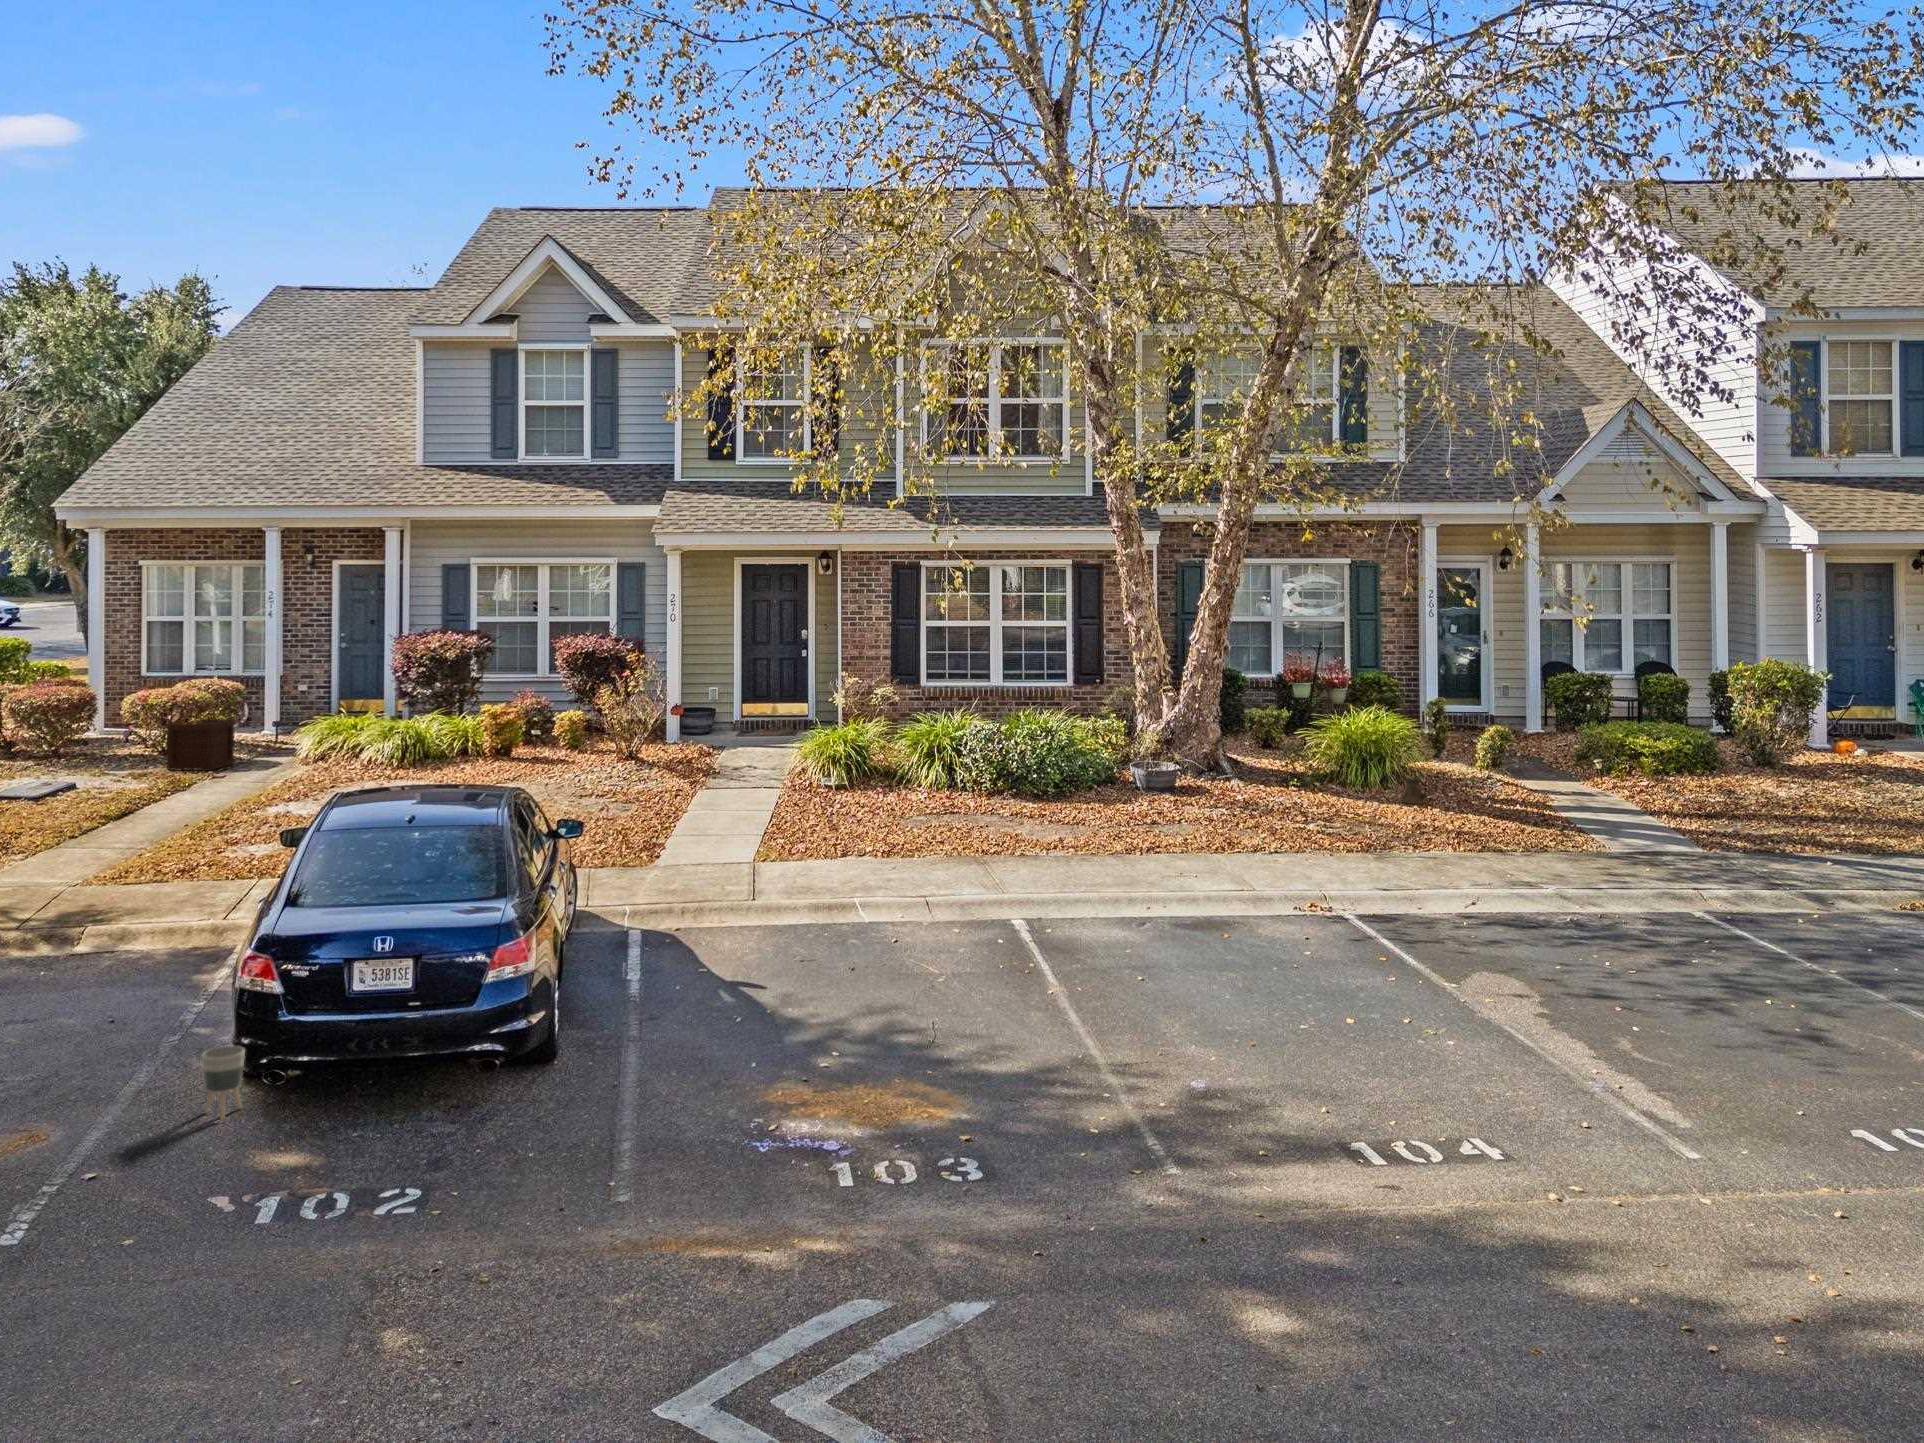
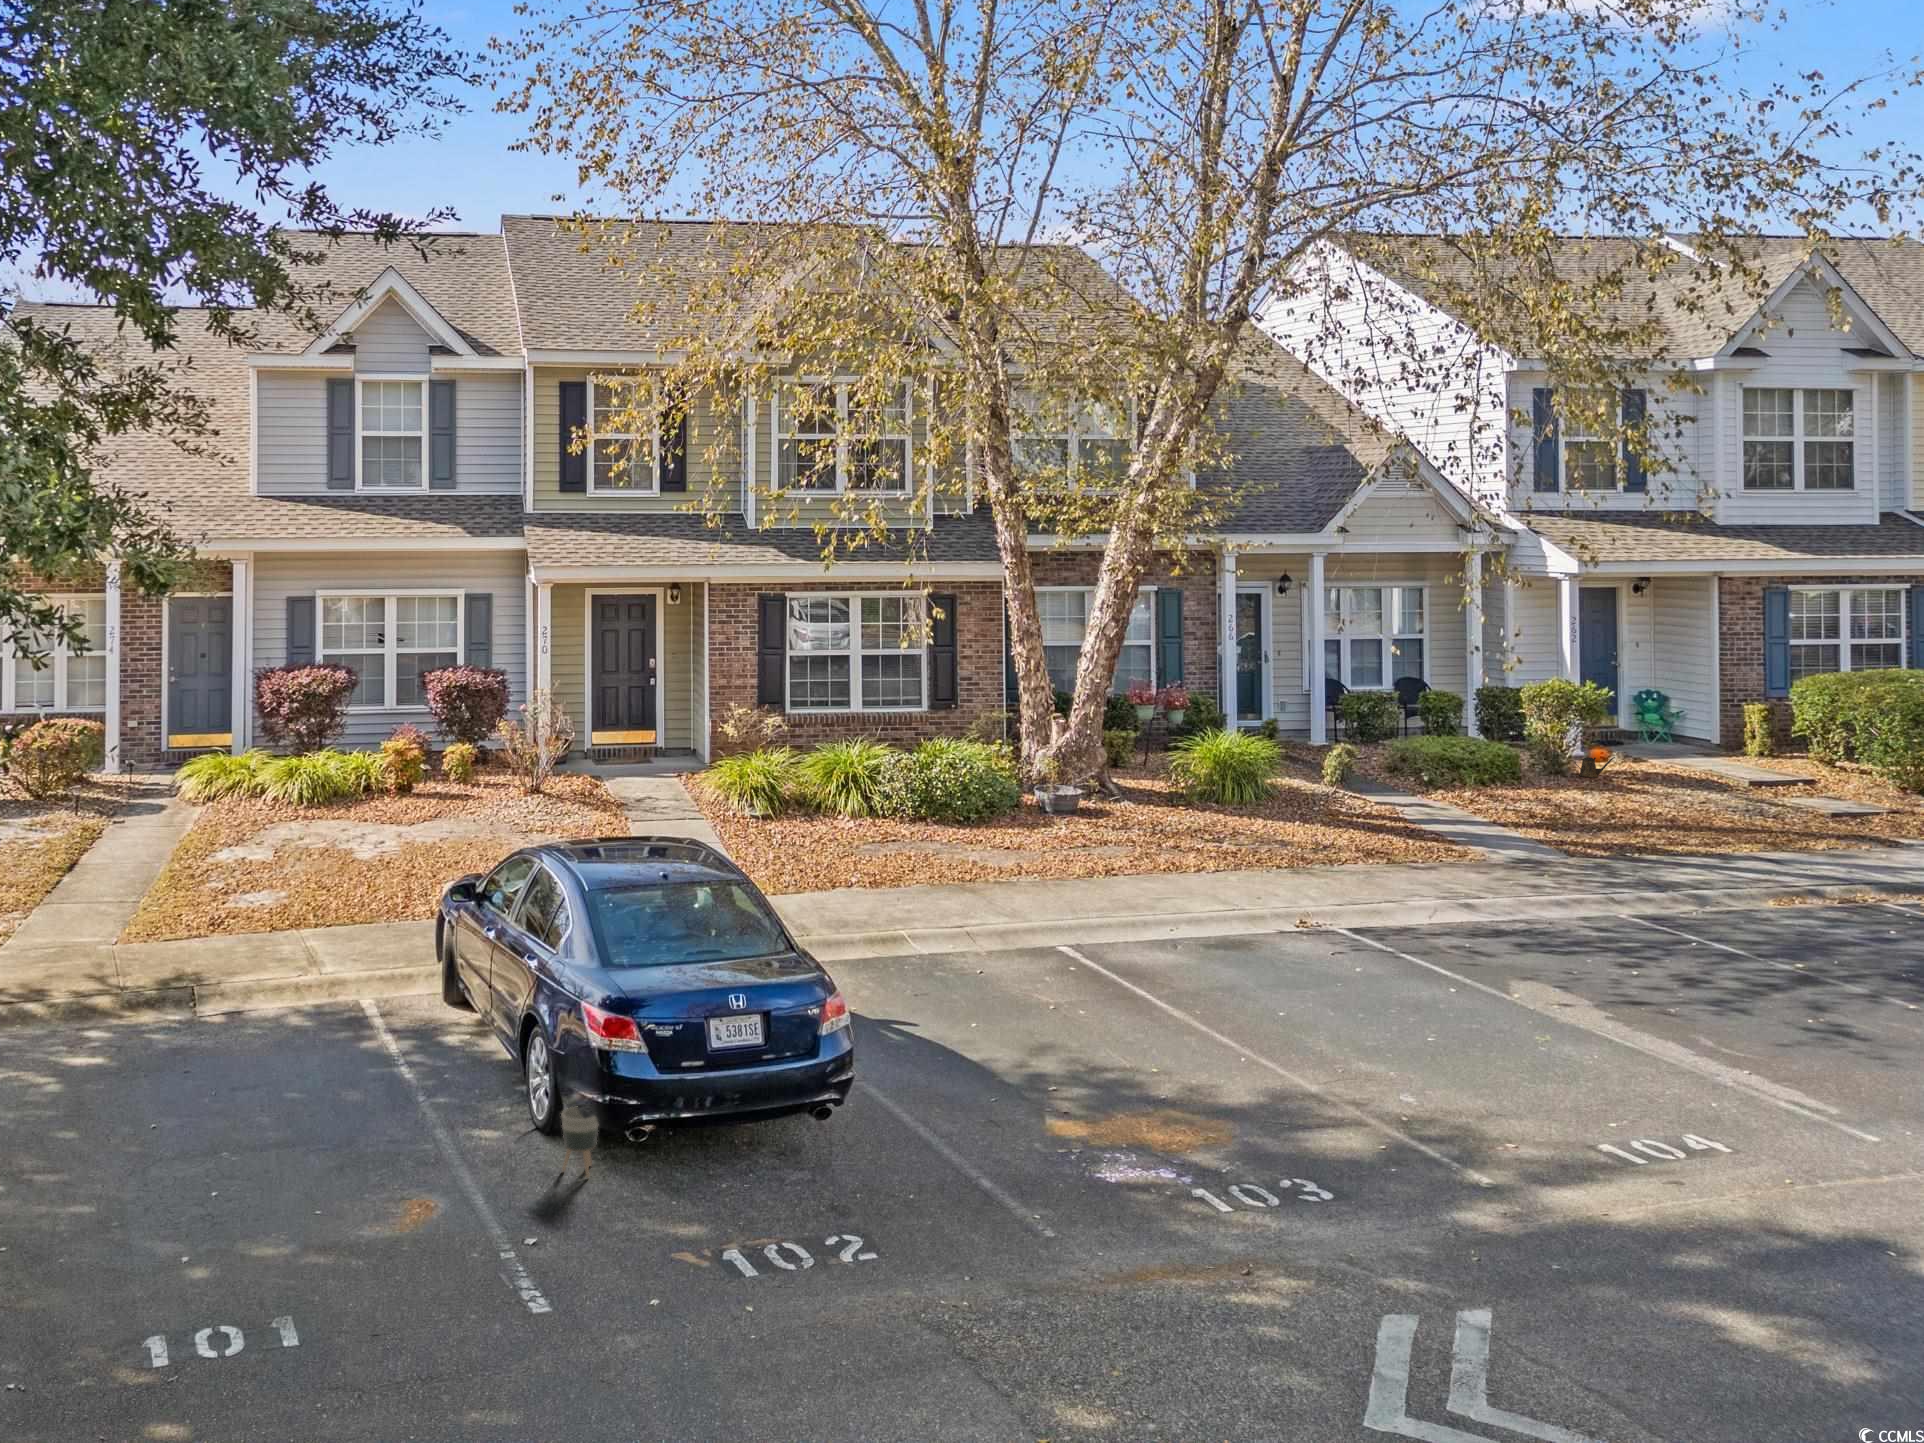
wooden crate: present [167,719,234,771] -> none [44,760,106,814]
watering can: present [1400,779,1438,804] -> present [1575,757,1615,778]

